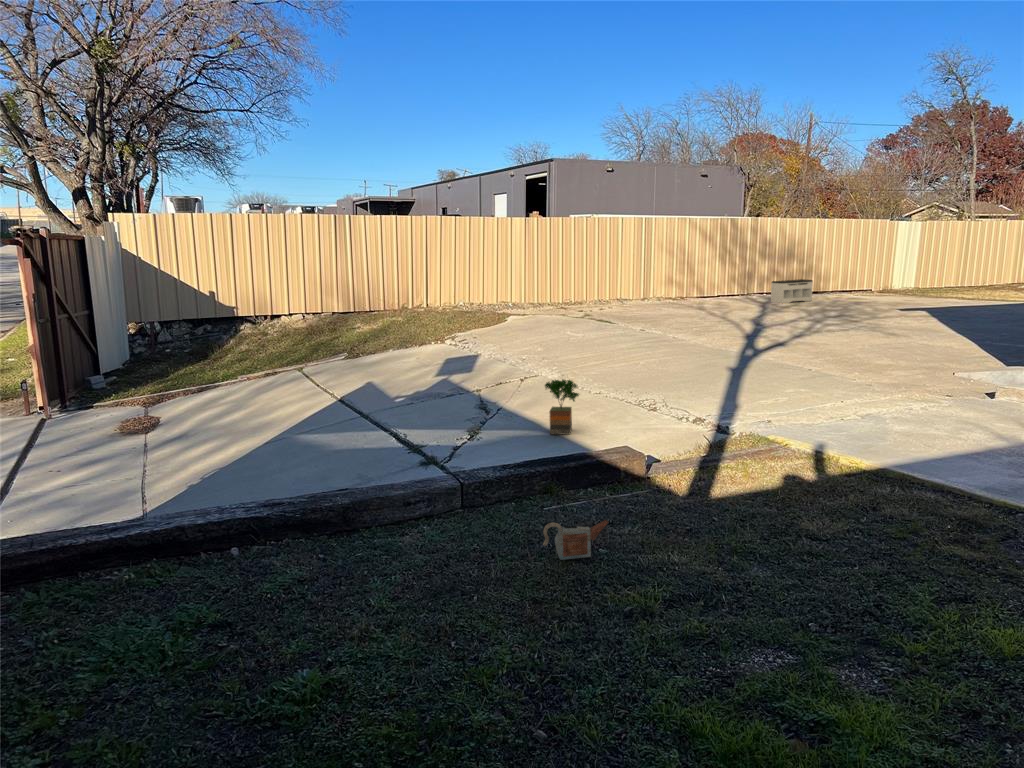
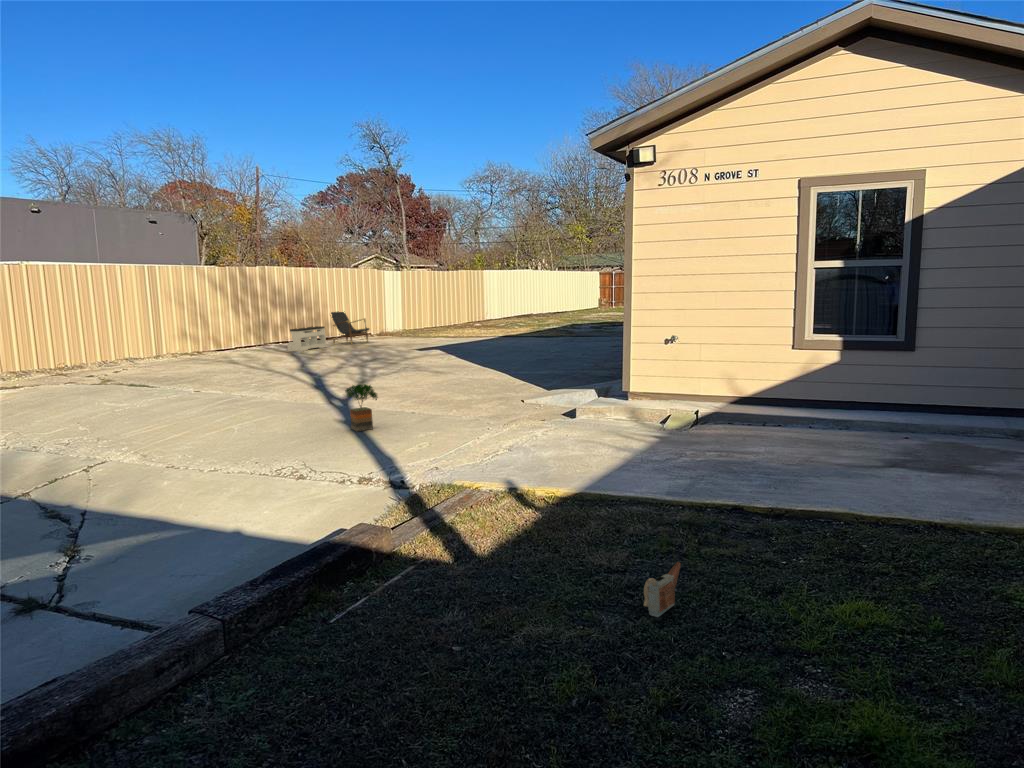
lounge chair: none [823,265,865,300] -> present [331,311,369,344]
potted tree: present [545,380,579,435] -> present [345,384,378,431]
watering can: present [543,520,608,560] -> present [644,562,681,617]

